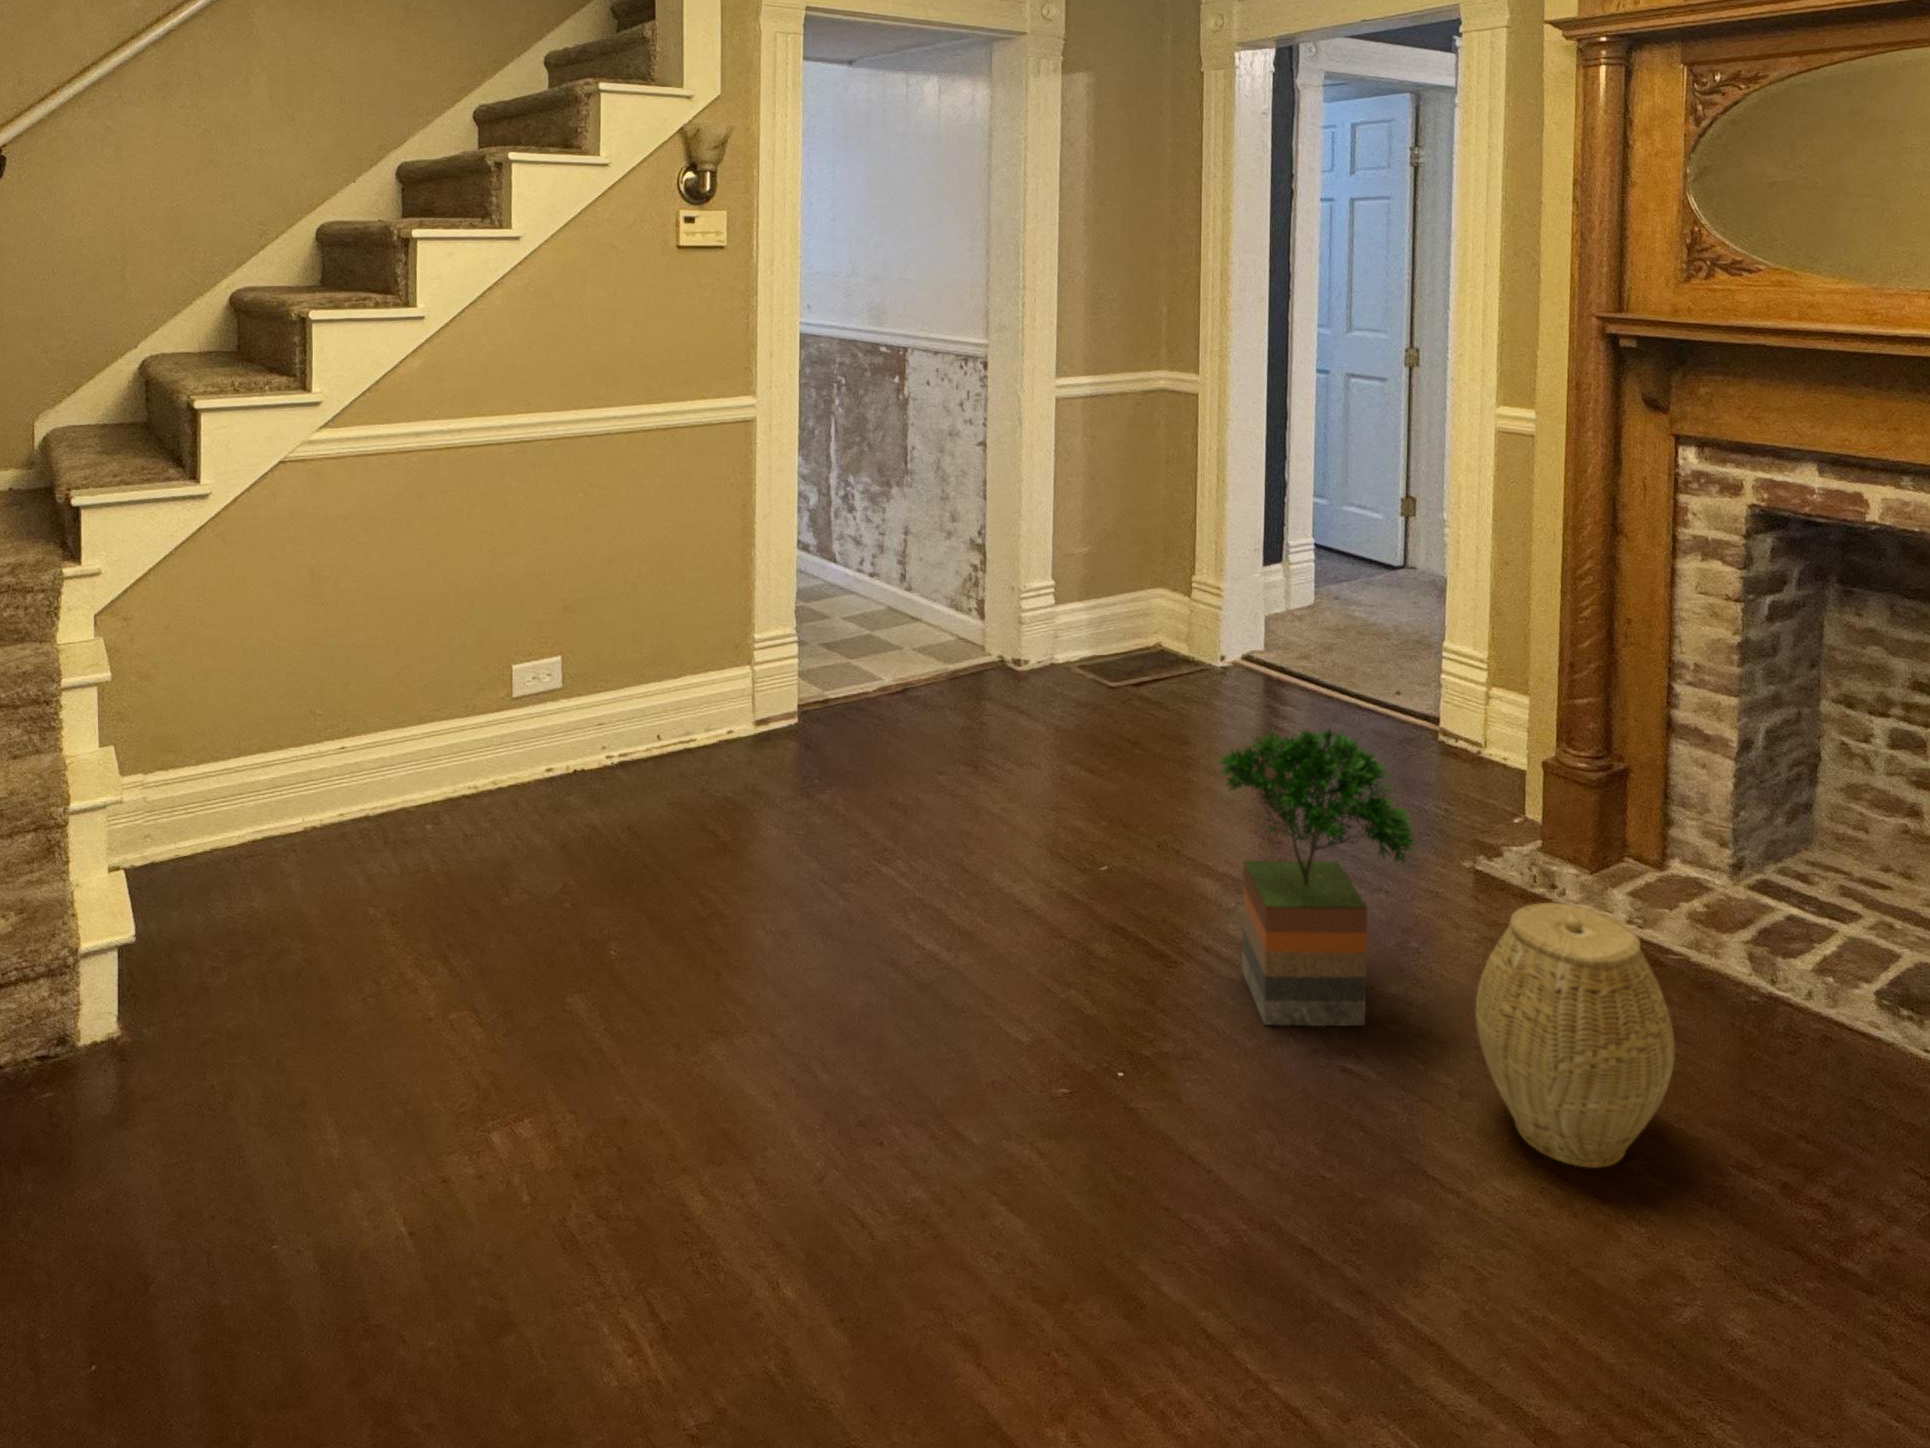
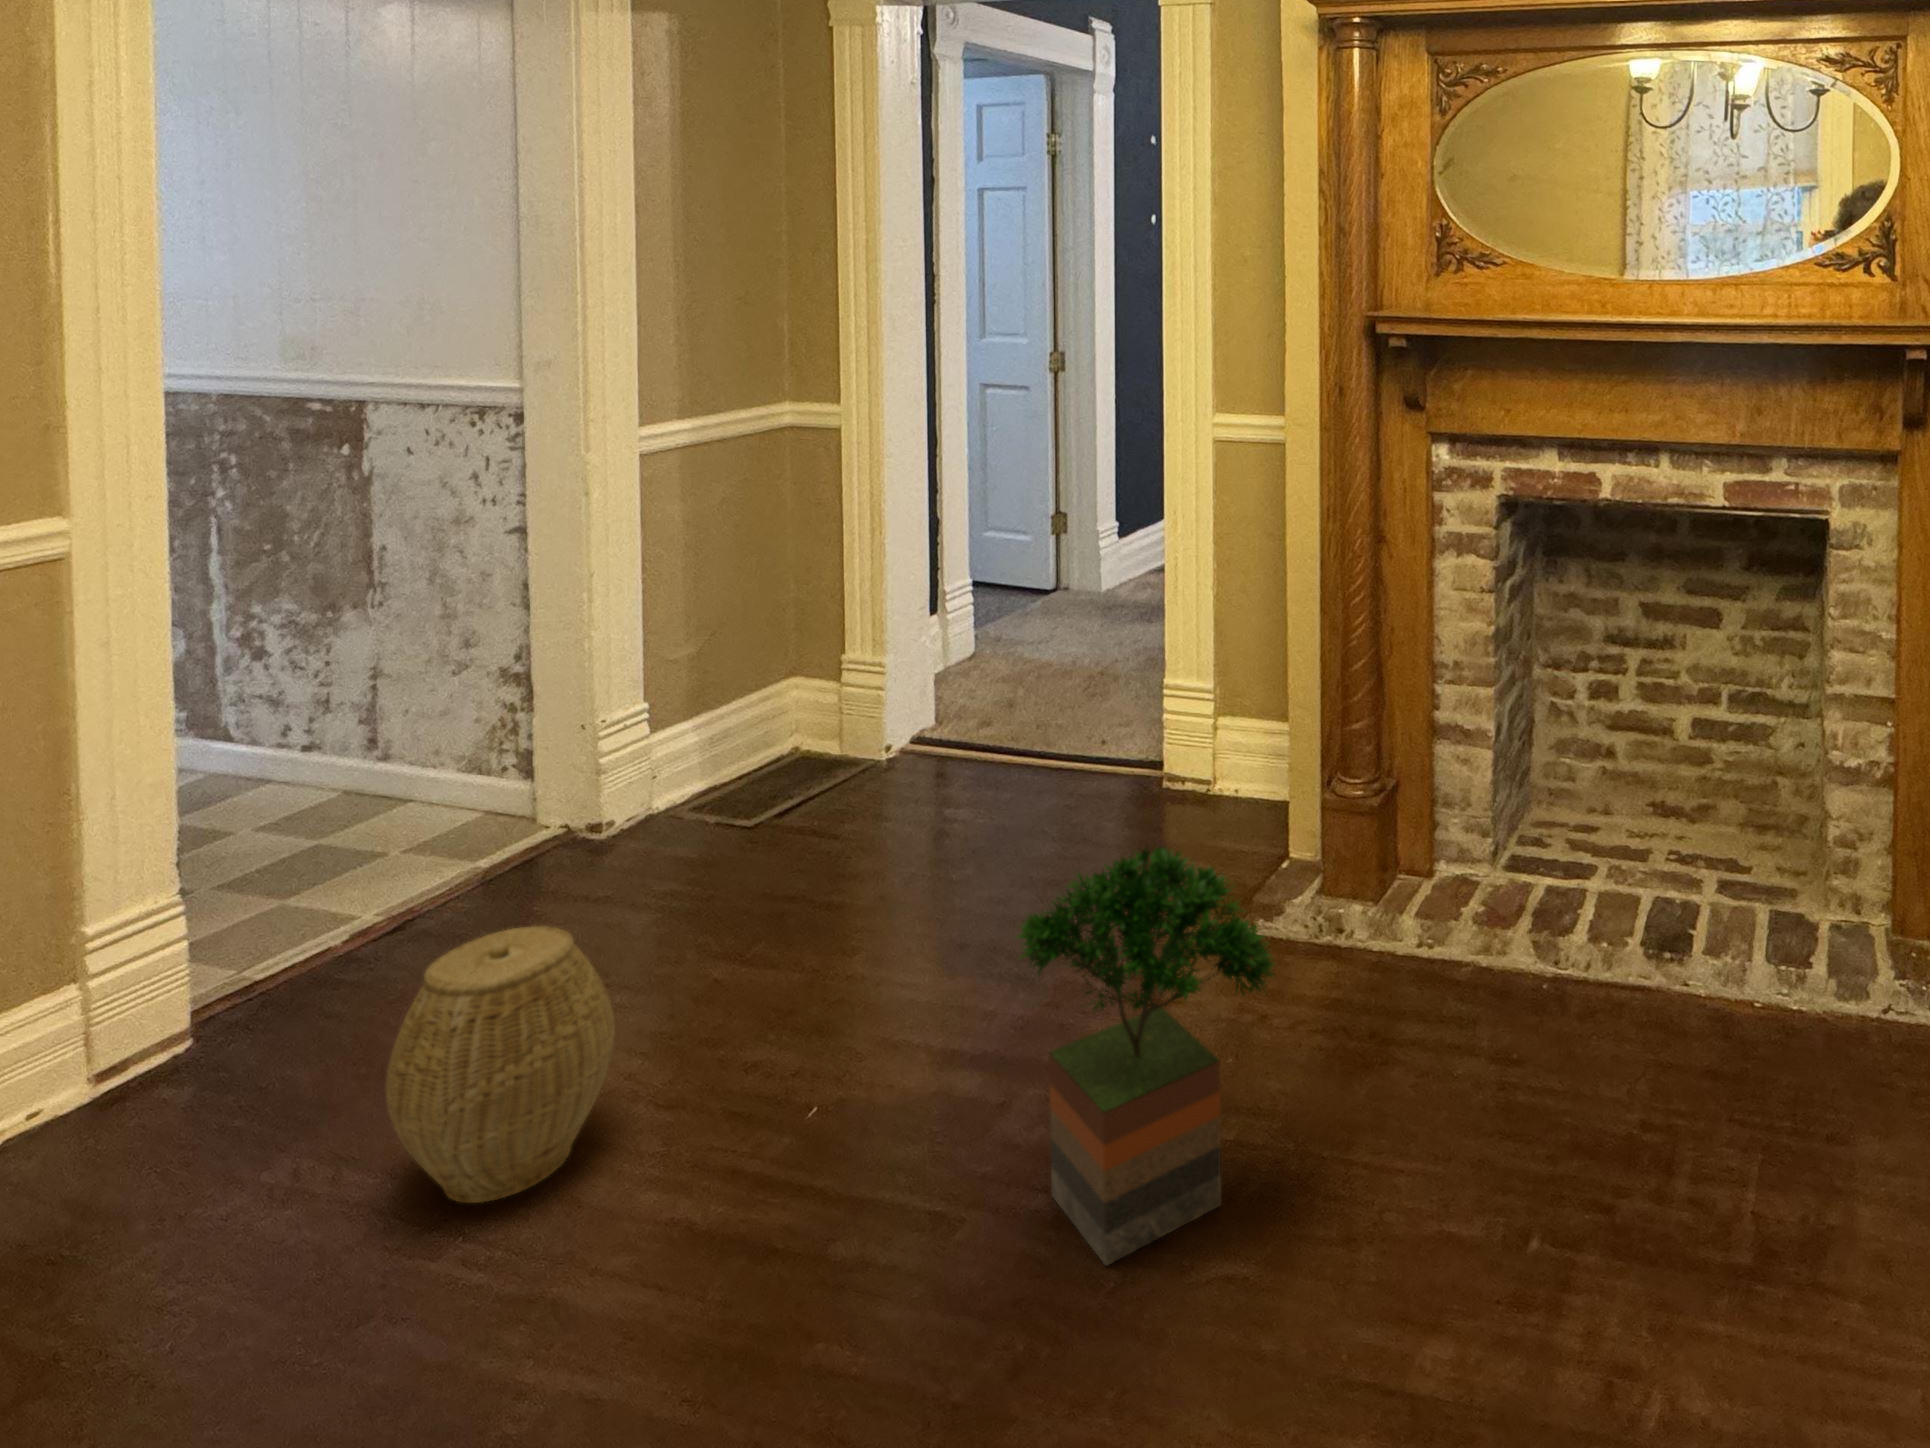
woven basket: present [1476,903,1674,1168] -> present [386,926,615,1203]

